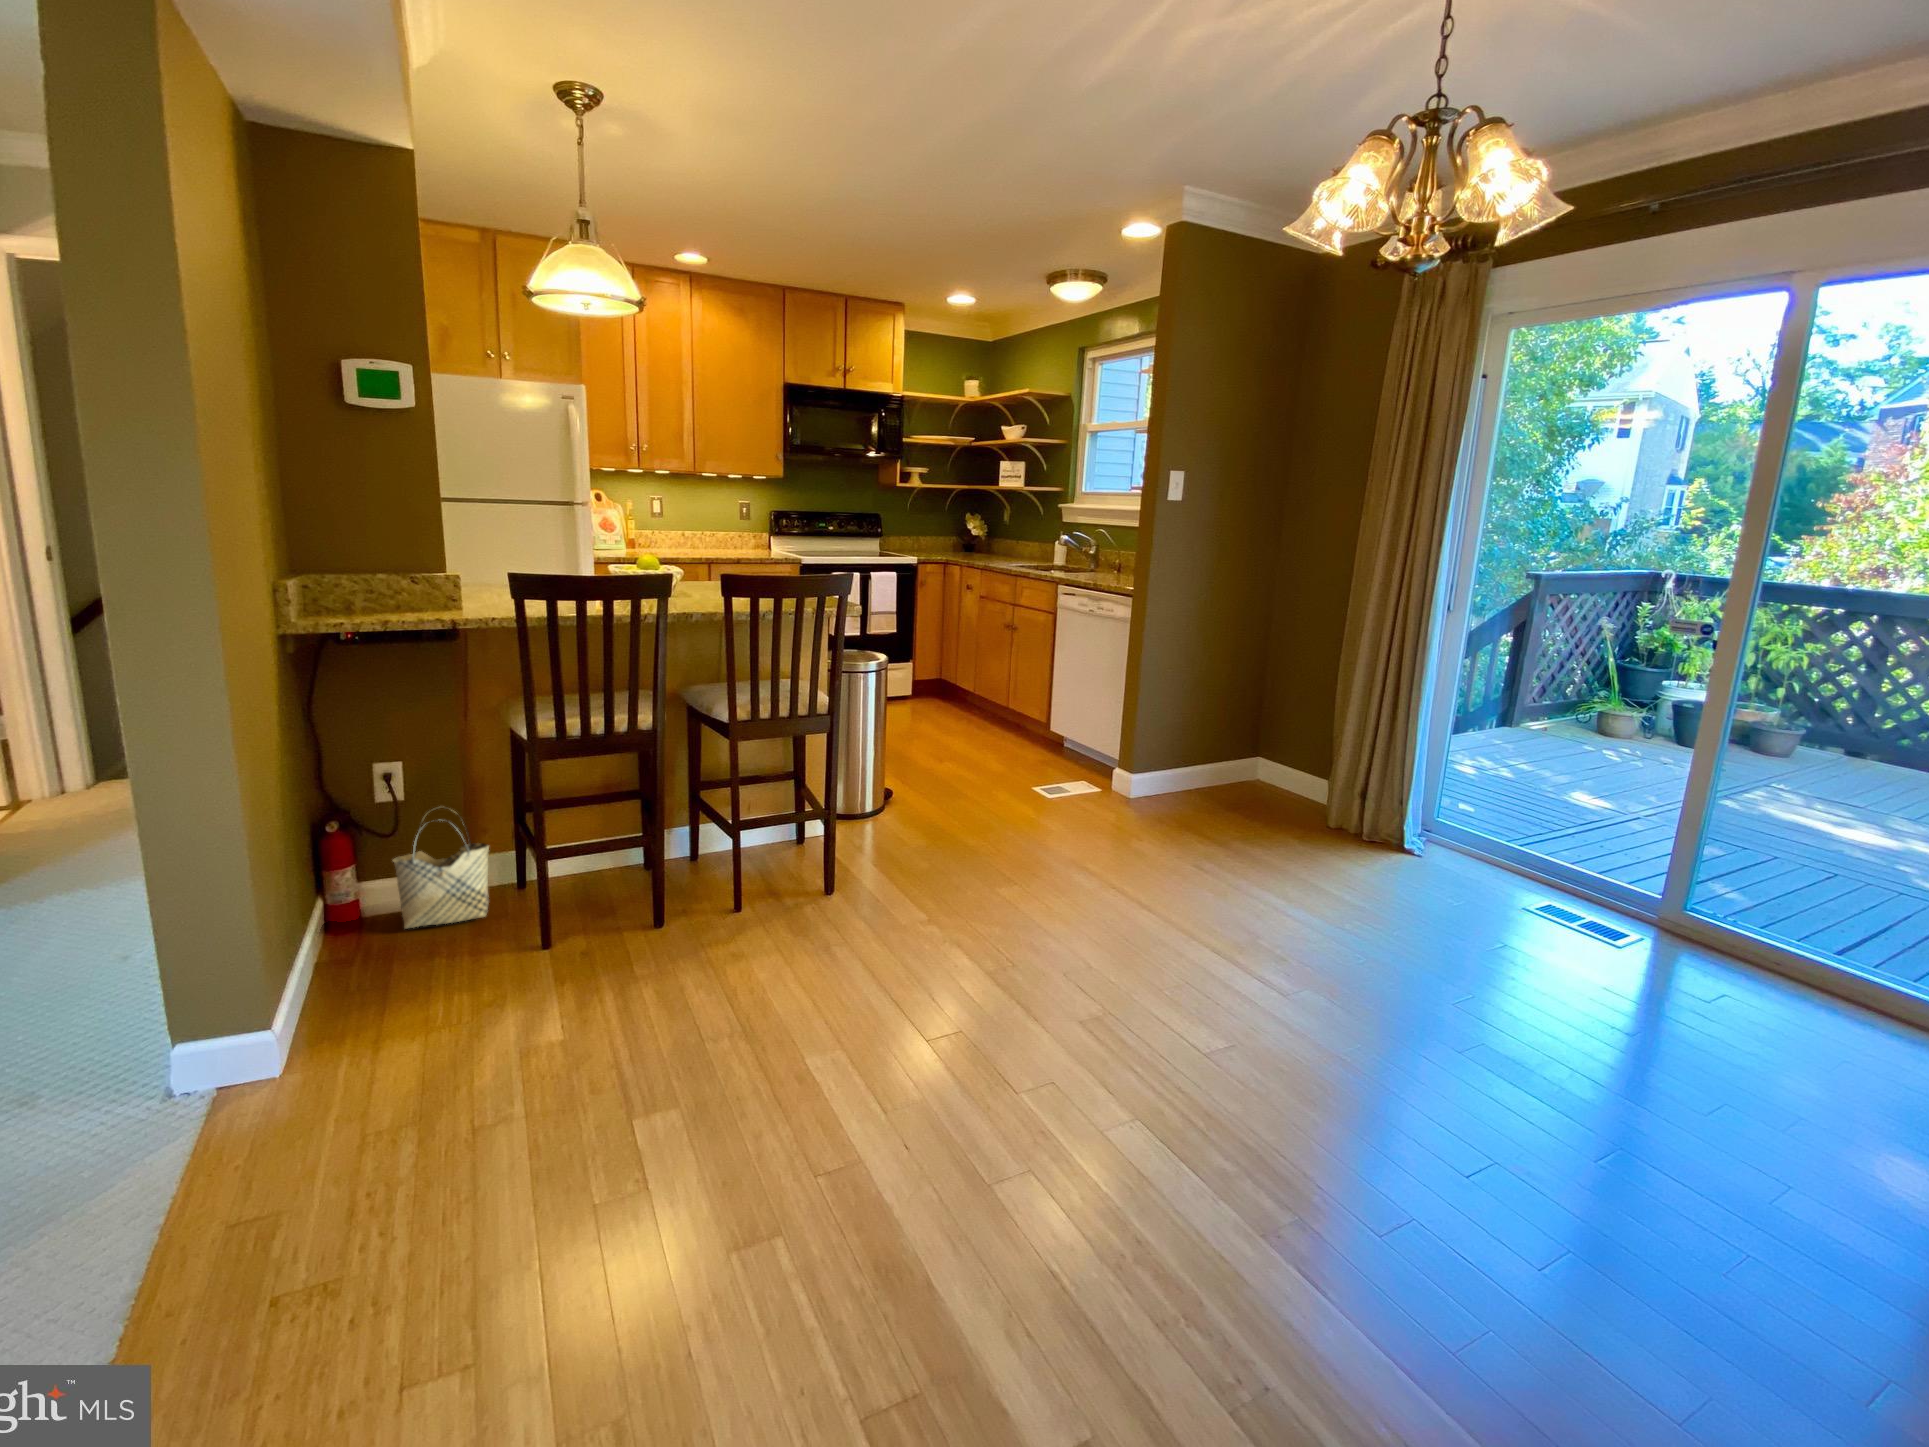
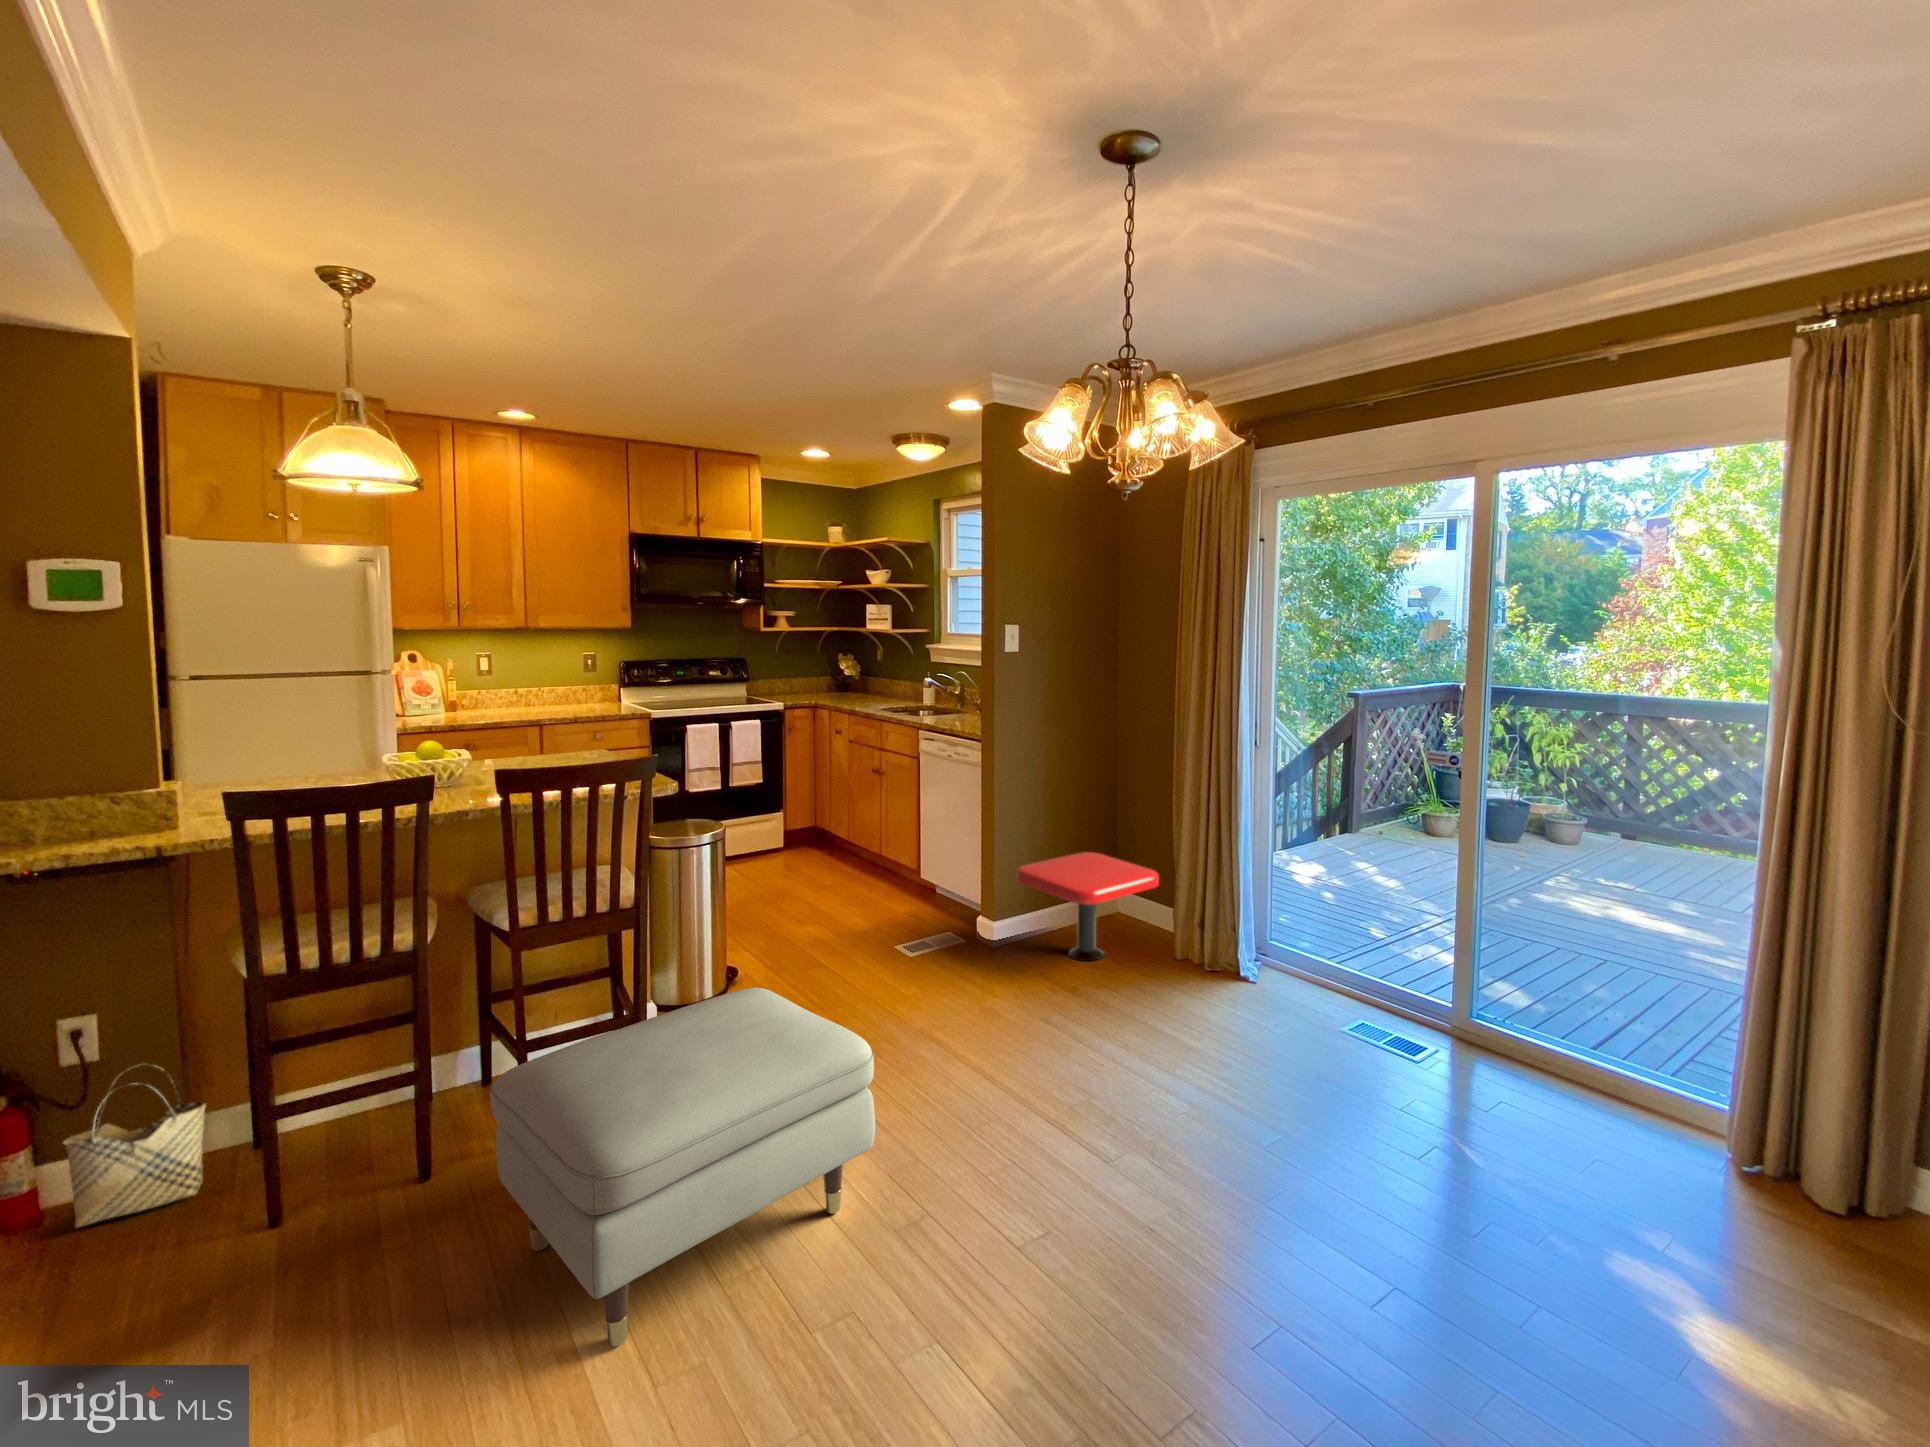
pedestal table: none [1161,714,1315,819] -> present [1017,852,1159,961]
ottoman: none [728,797,1070,1084] -> present [490,988,875,1346]

